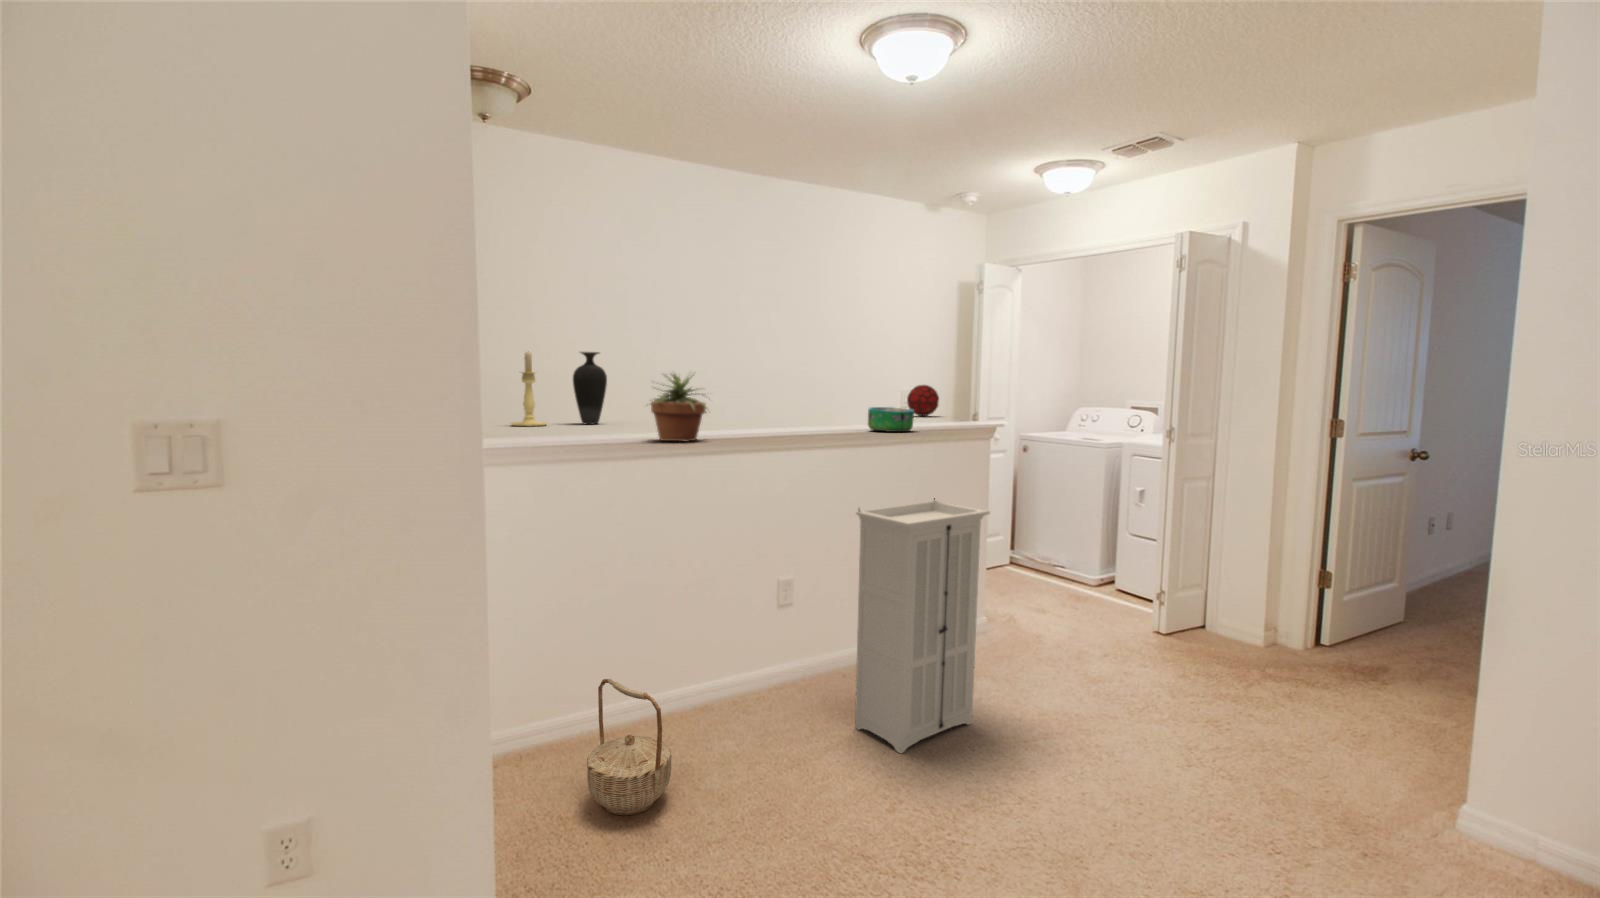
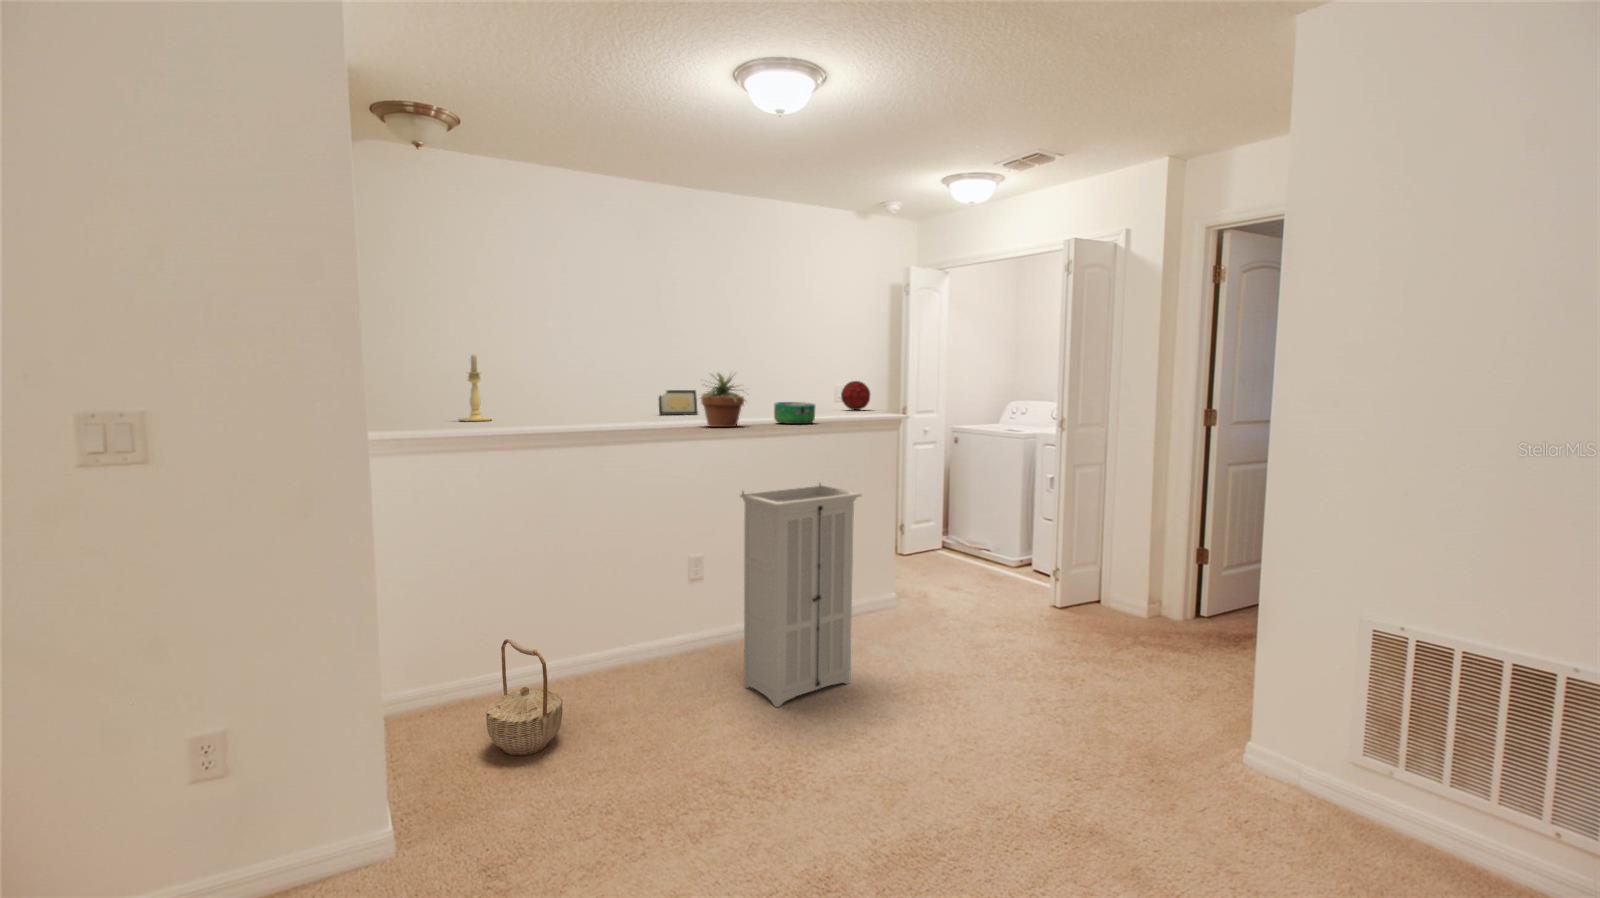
vase: present [573,352,607,424] -> none [516,353,548,419]
potted plant: present [647,374,707,441] -> present [701,373,745,427]
picture frame: none [719,393,762,420] -> present [659,390,698,415]

